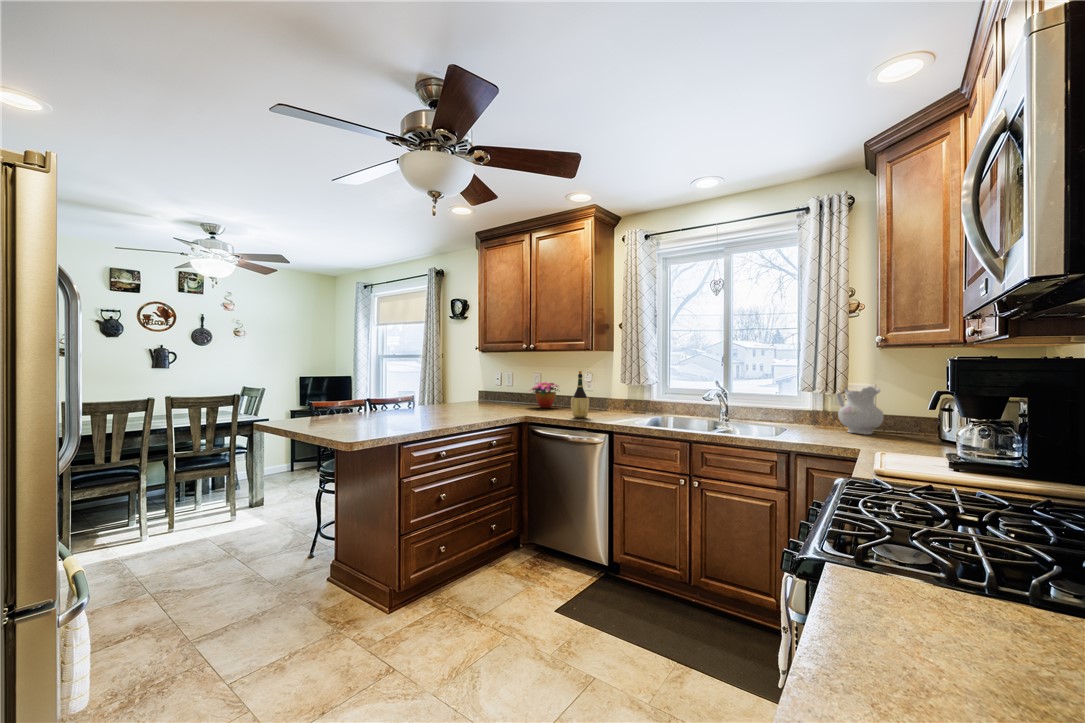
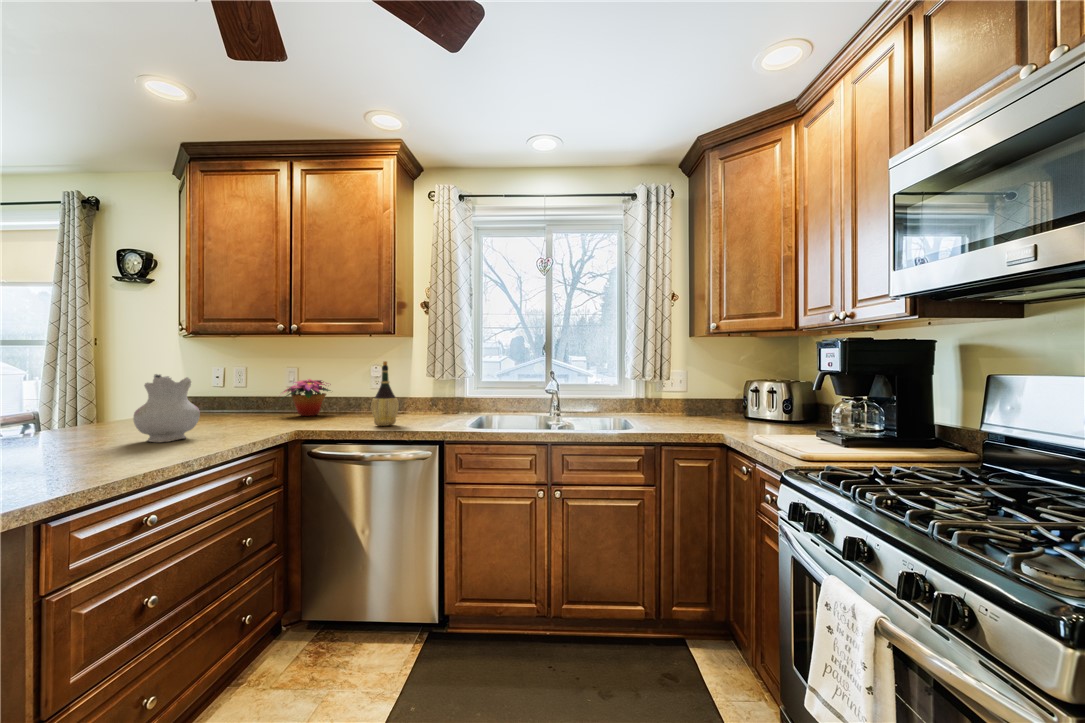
ceramic pitcher: present [837,387,884,435] -> present [133,374,200,442]

